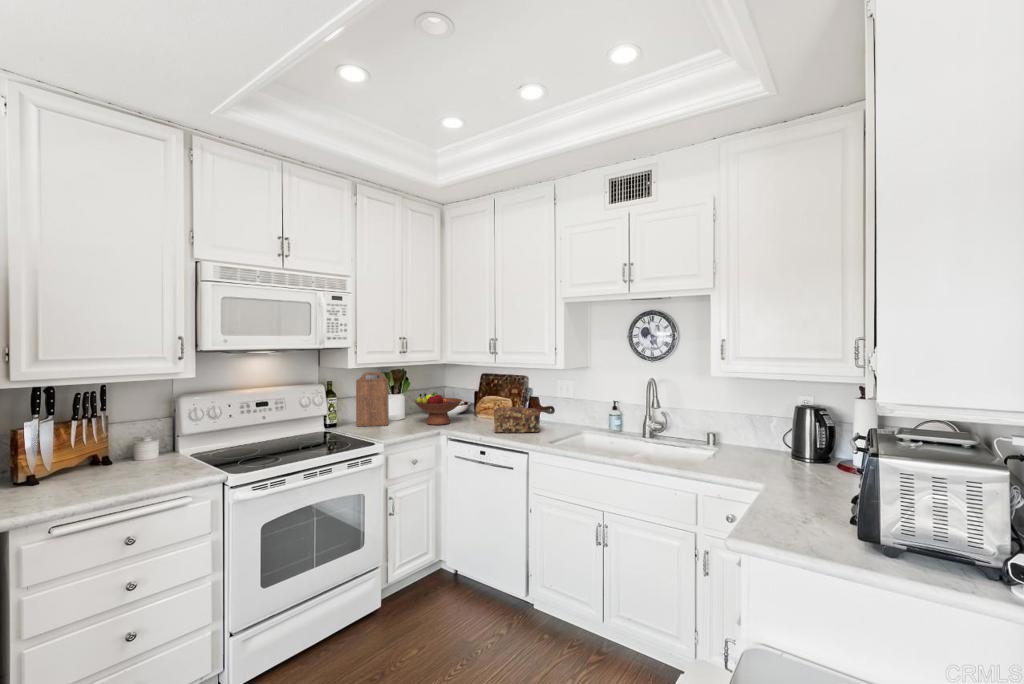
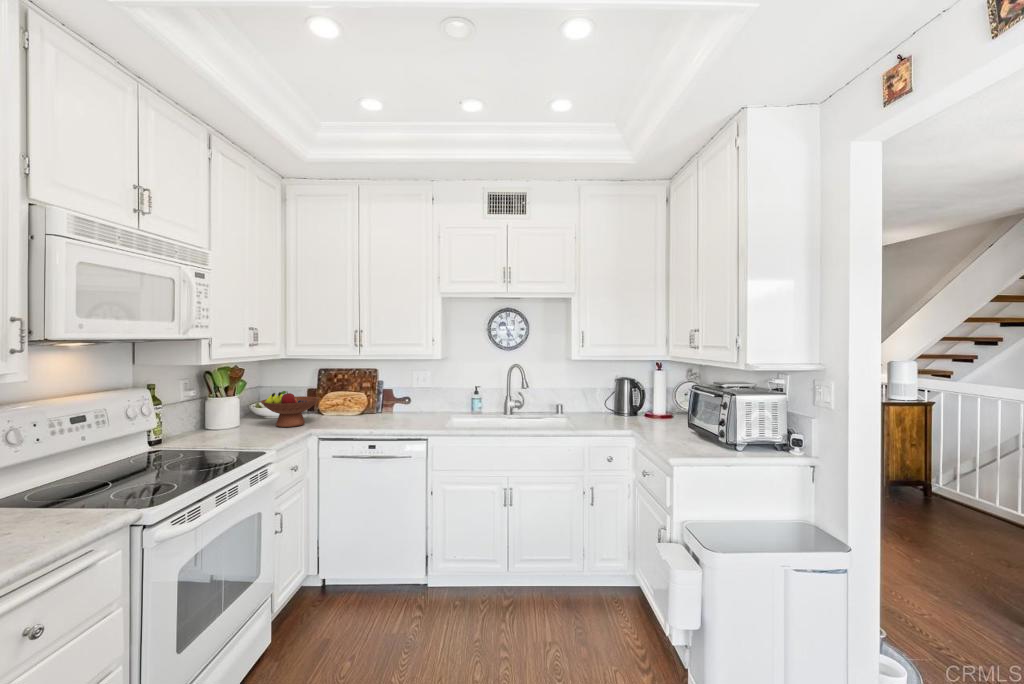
cutting board: present [356,372,389,426] -> none [187,371,231,439]
bread loaf: present [494,407,540,433] -> none [364,398,415,426]

